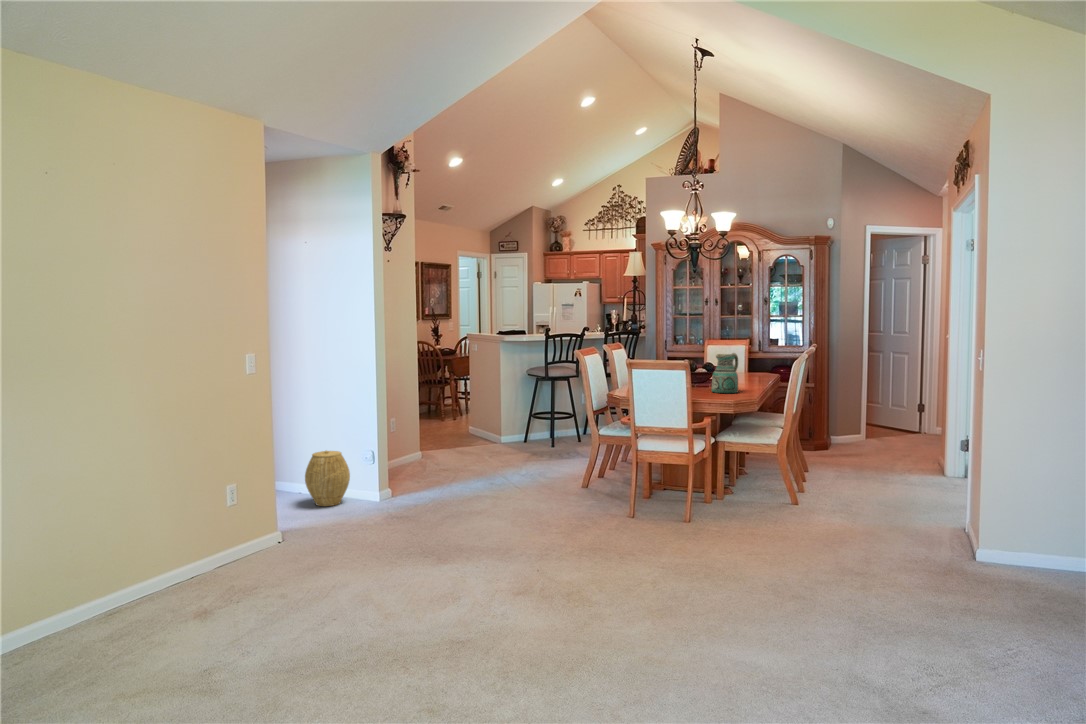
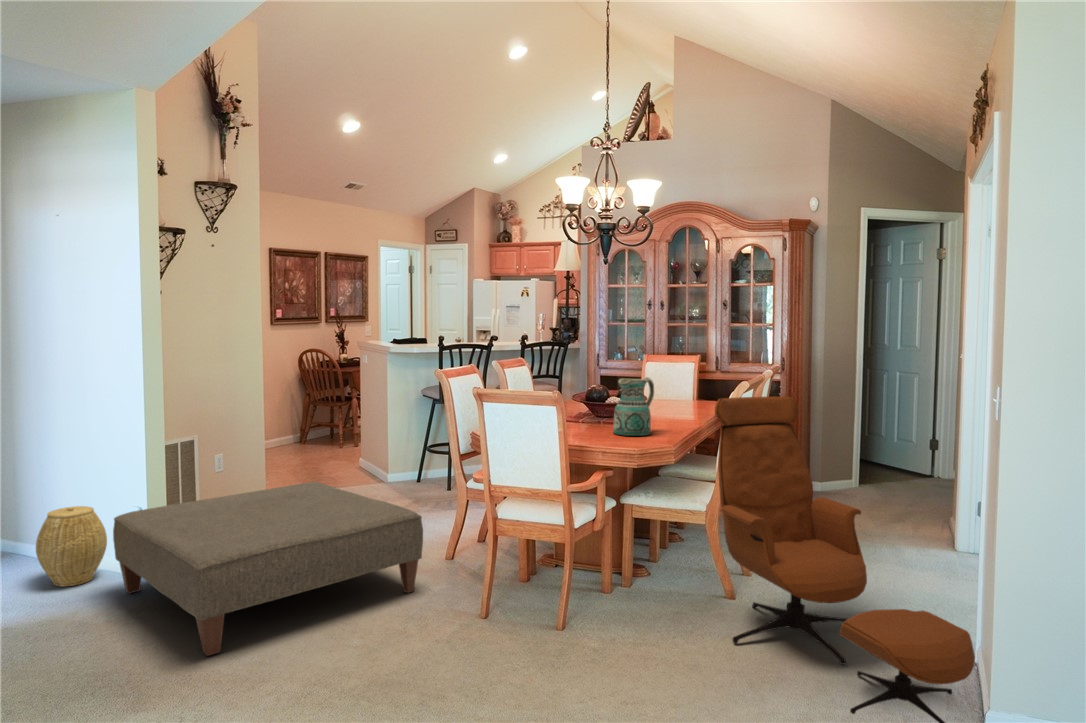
lounge chair: none [788,364,971,564] -> present [715,397,975,723]
ottoman: none [365,434,581,538] -> present [113,482,423,656]

